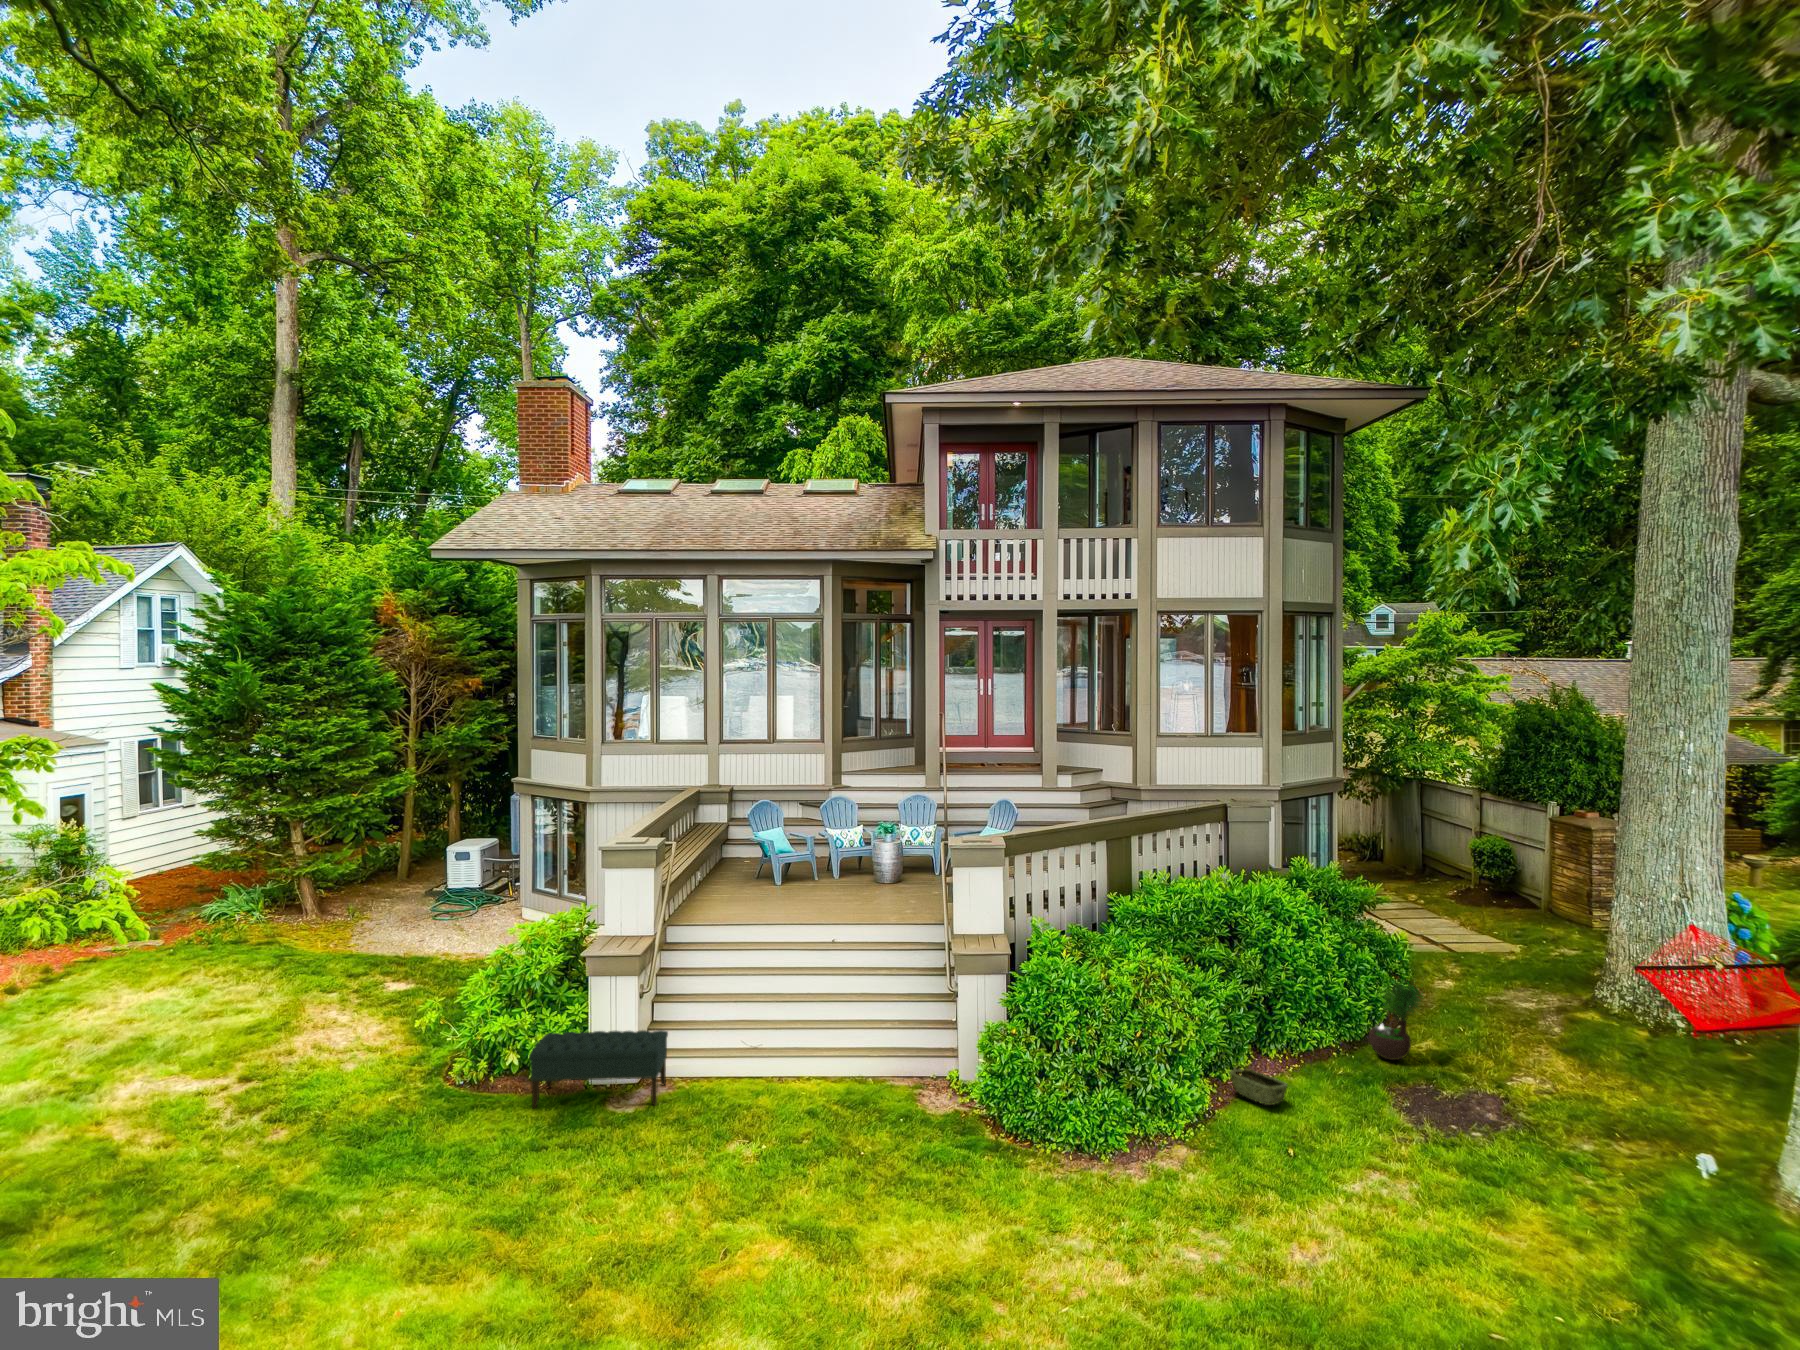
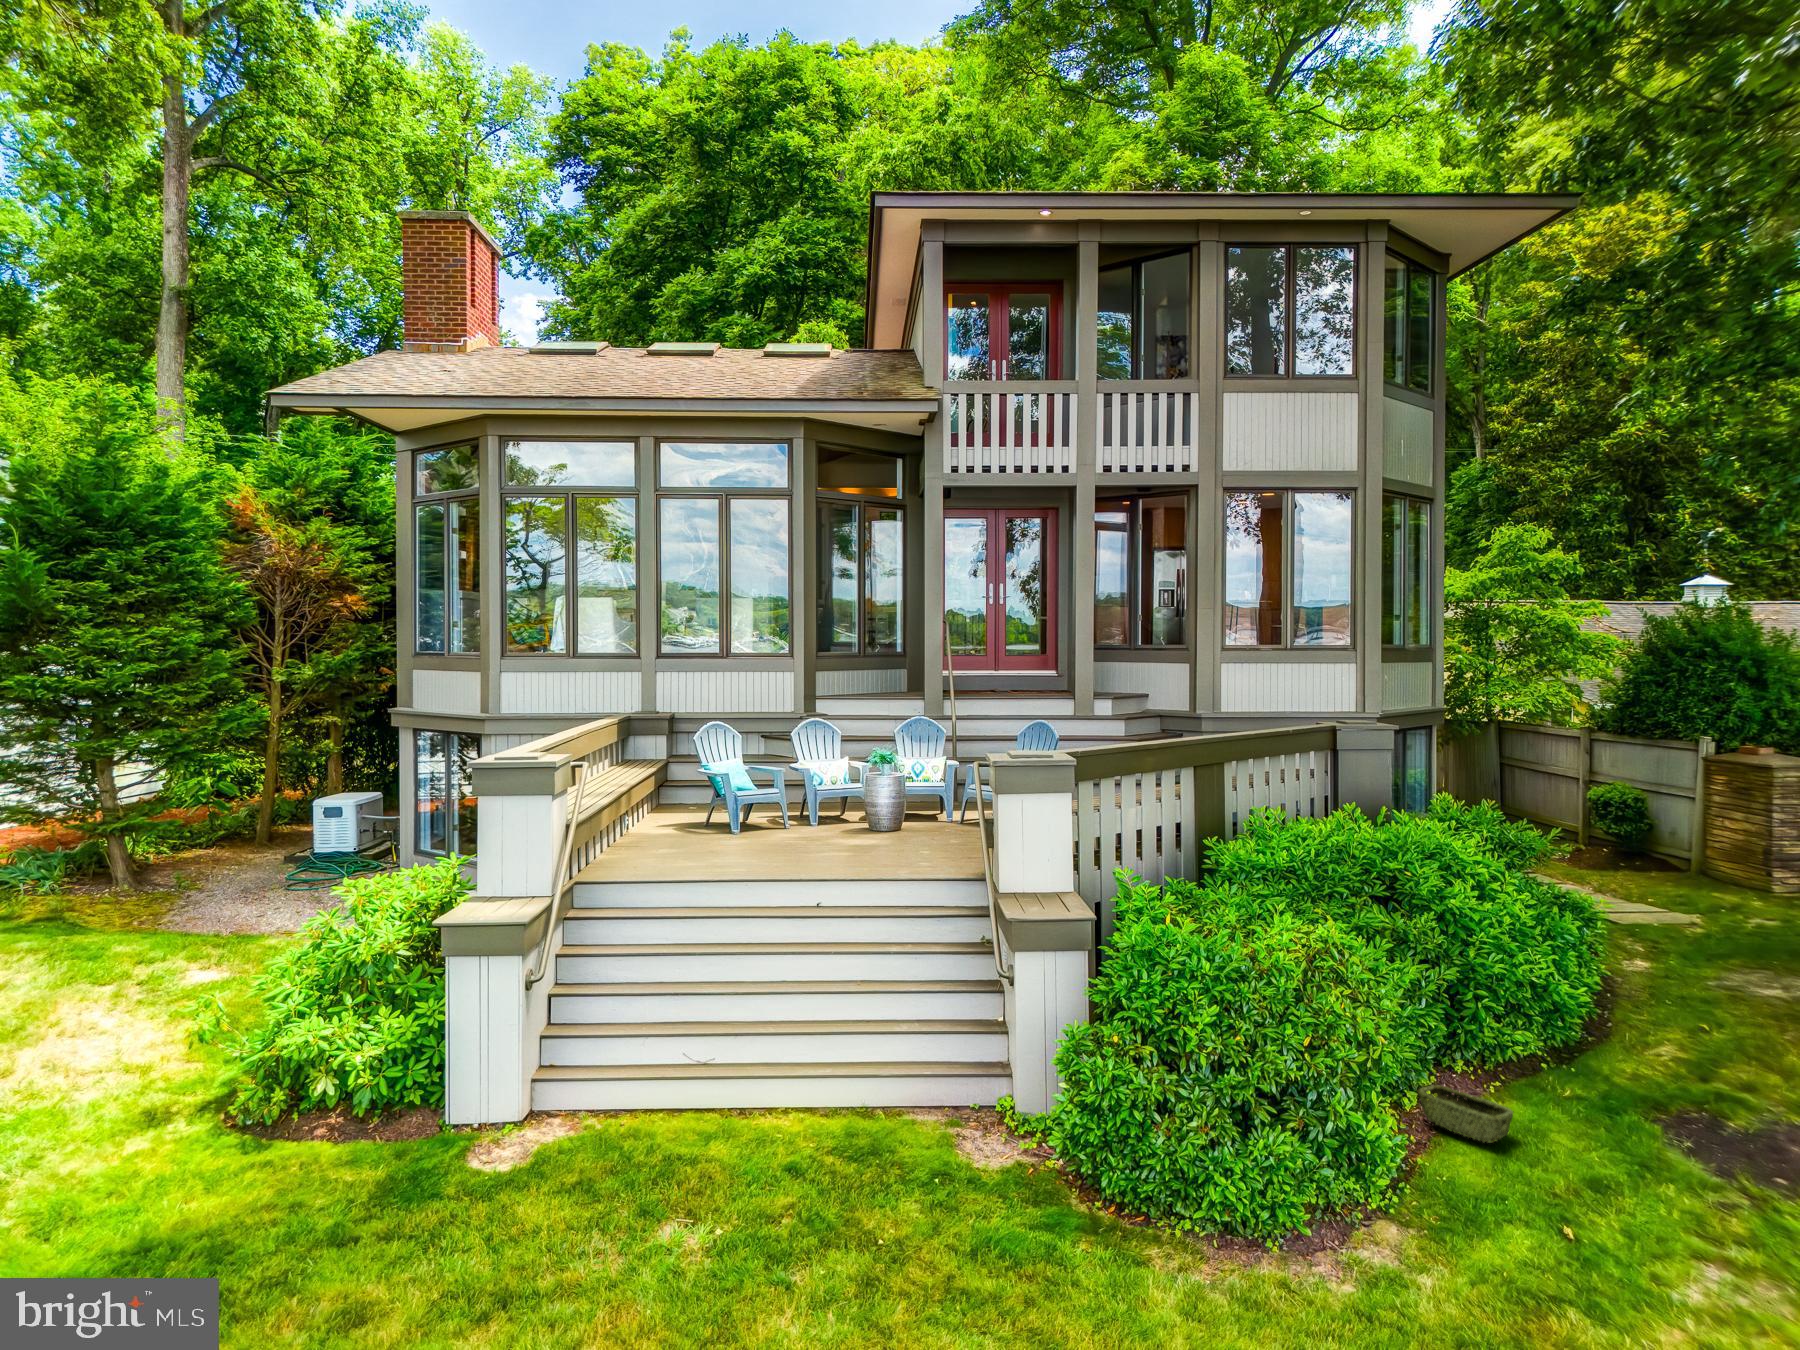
potted tree: present [1369,980,1420,1060] -> none [1577,949,1669,1065]
bench: present [529,1030,668,1108] -> none [336,1042,570,1172]

